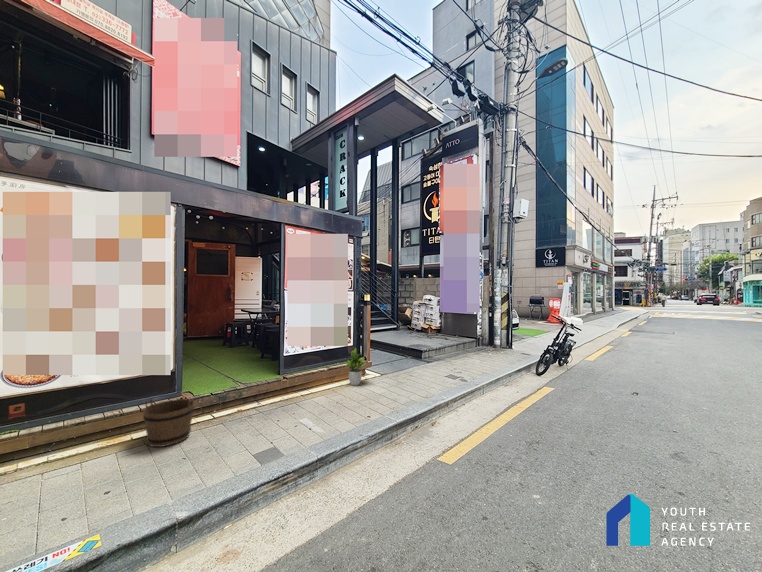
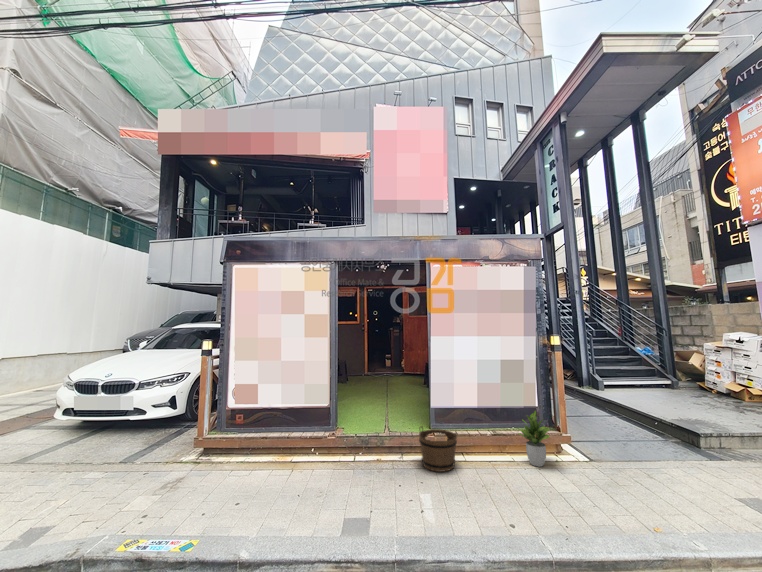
bucket: present [143,399,194,447] -> present [419,426,457,472]

